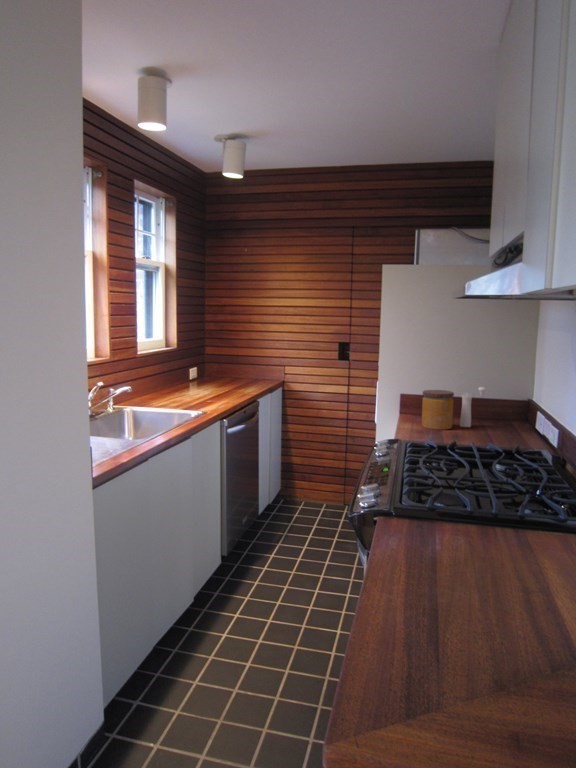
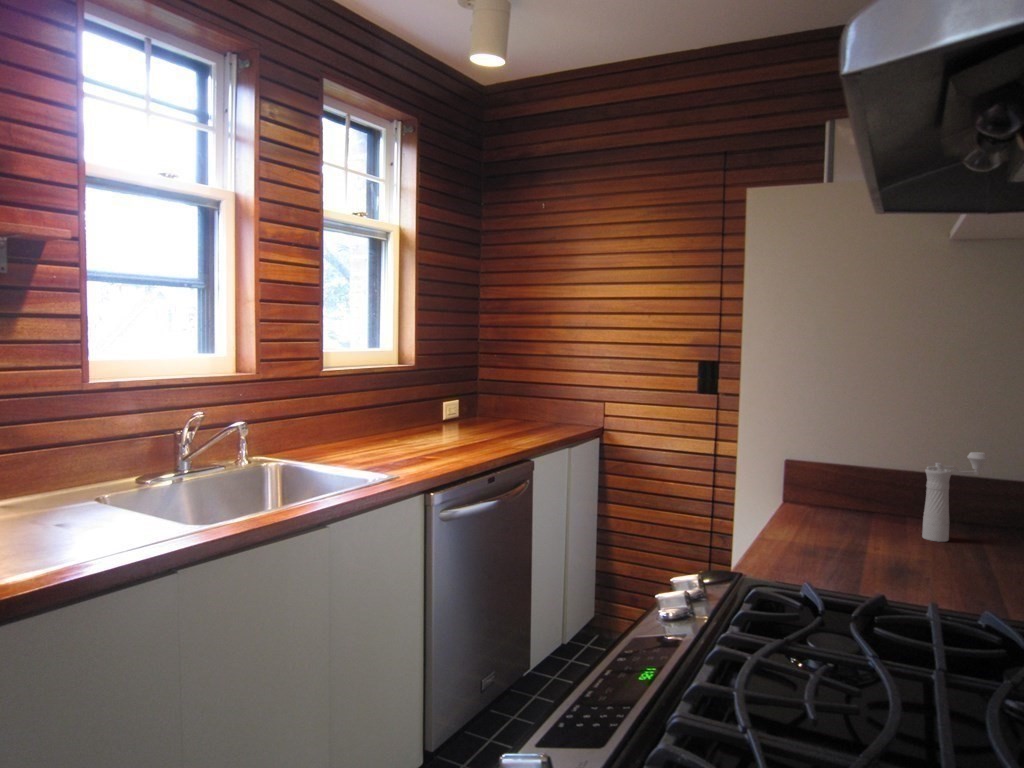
jar: present [422,390,454,430] -> none [827,453,903,545]

